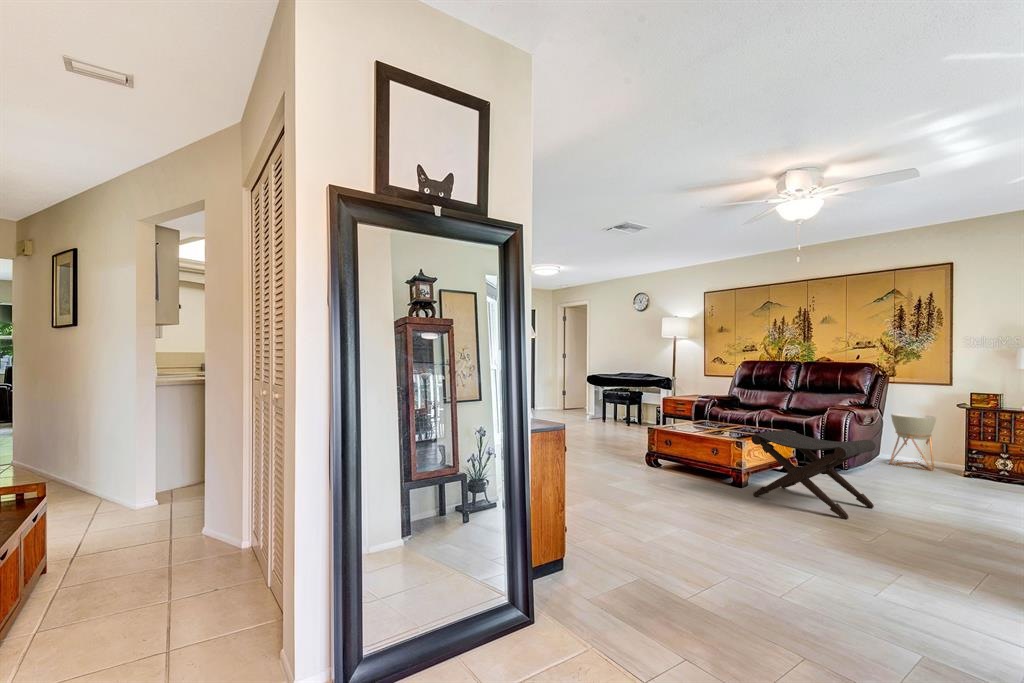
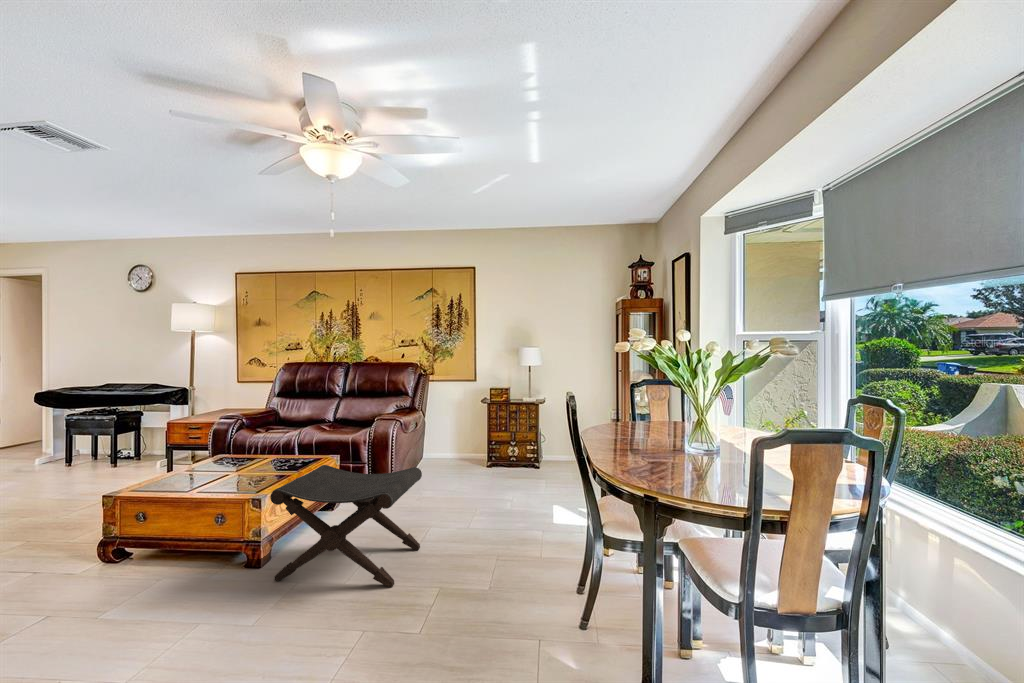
planter: present [889,413,936,471] -> none [430,411,466,465]

